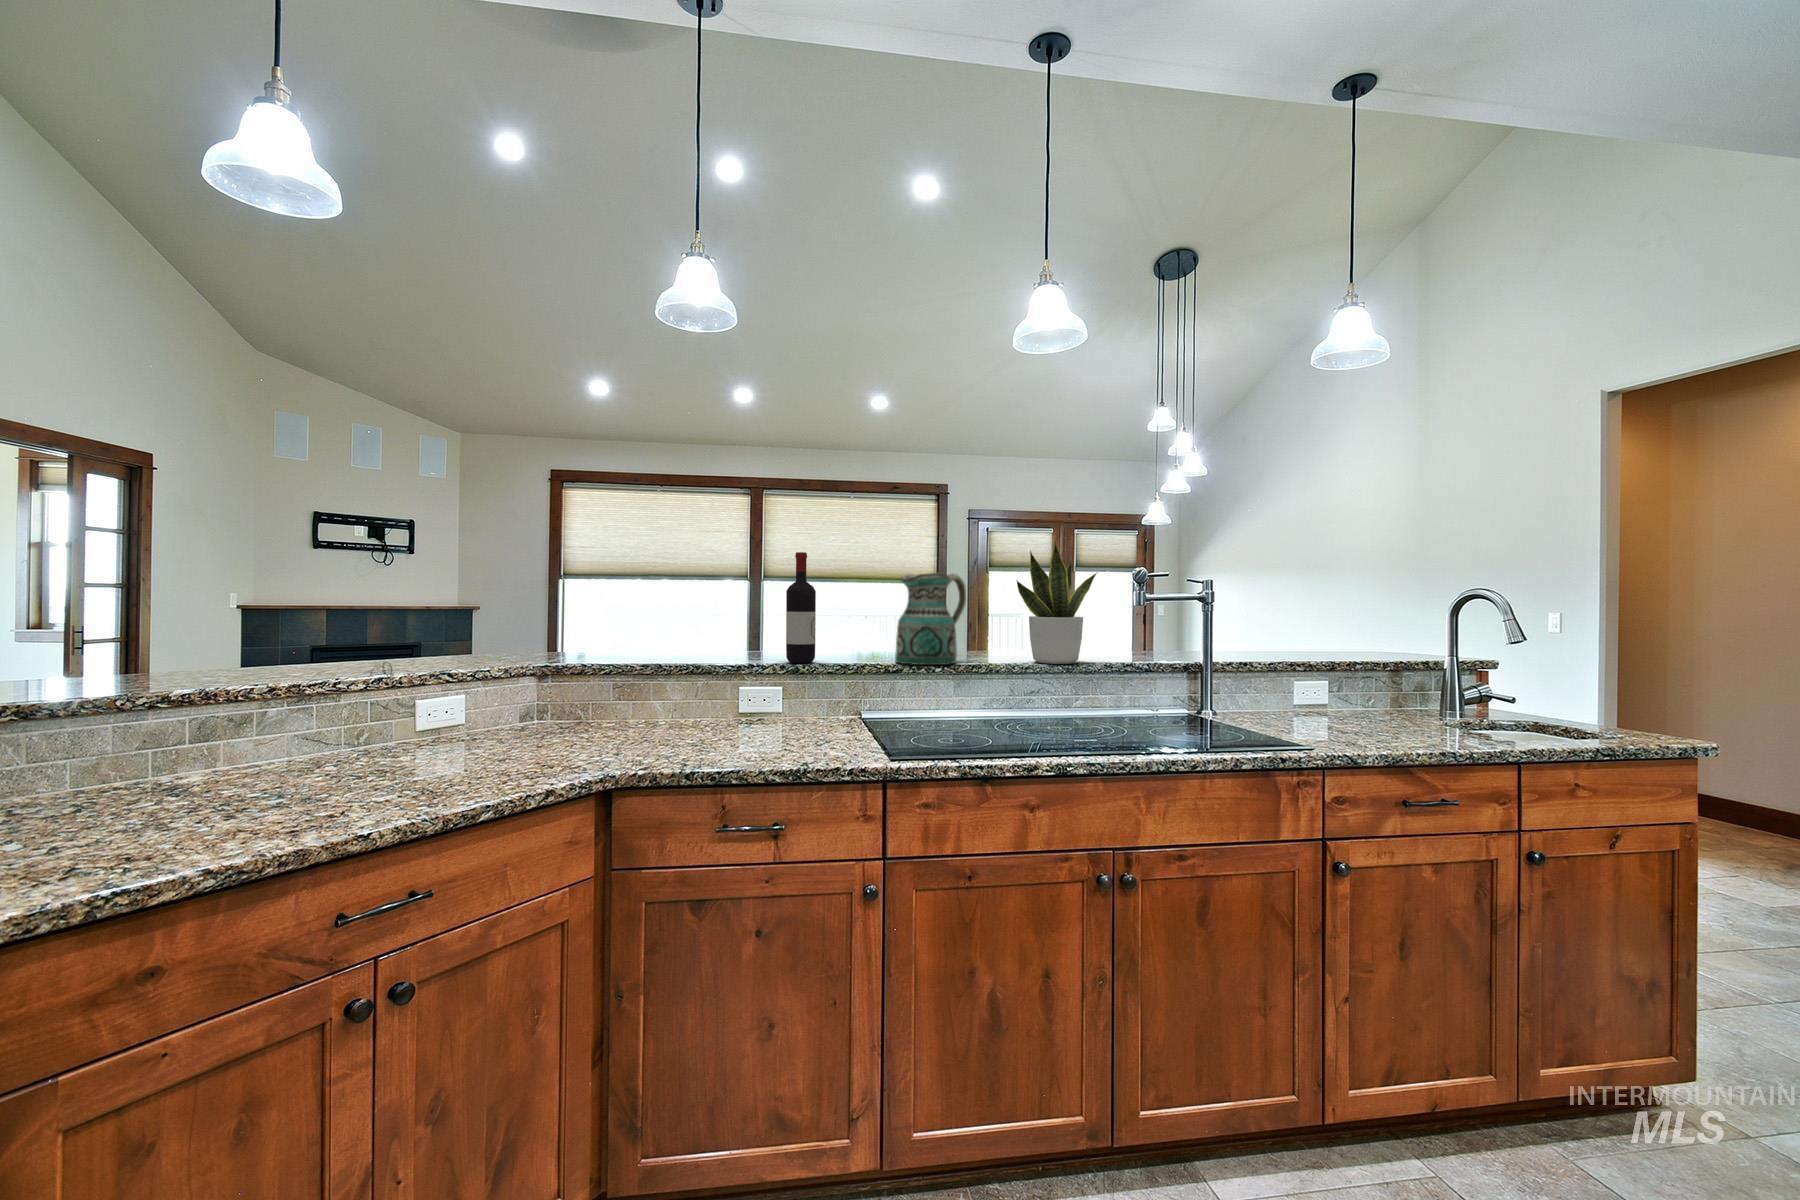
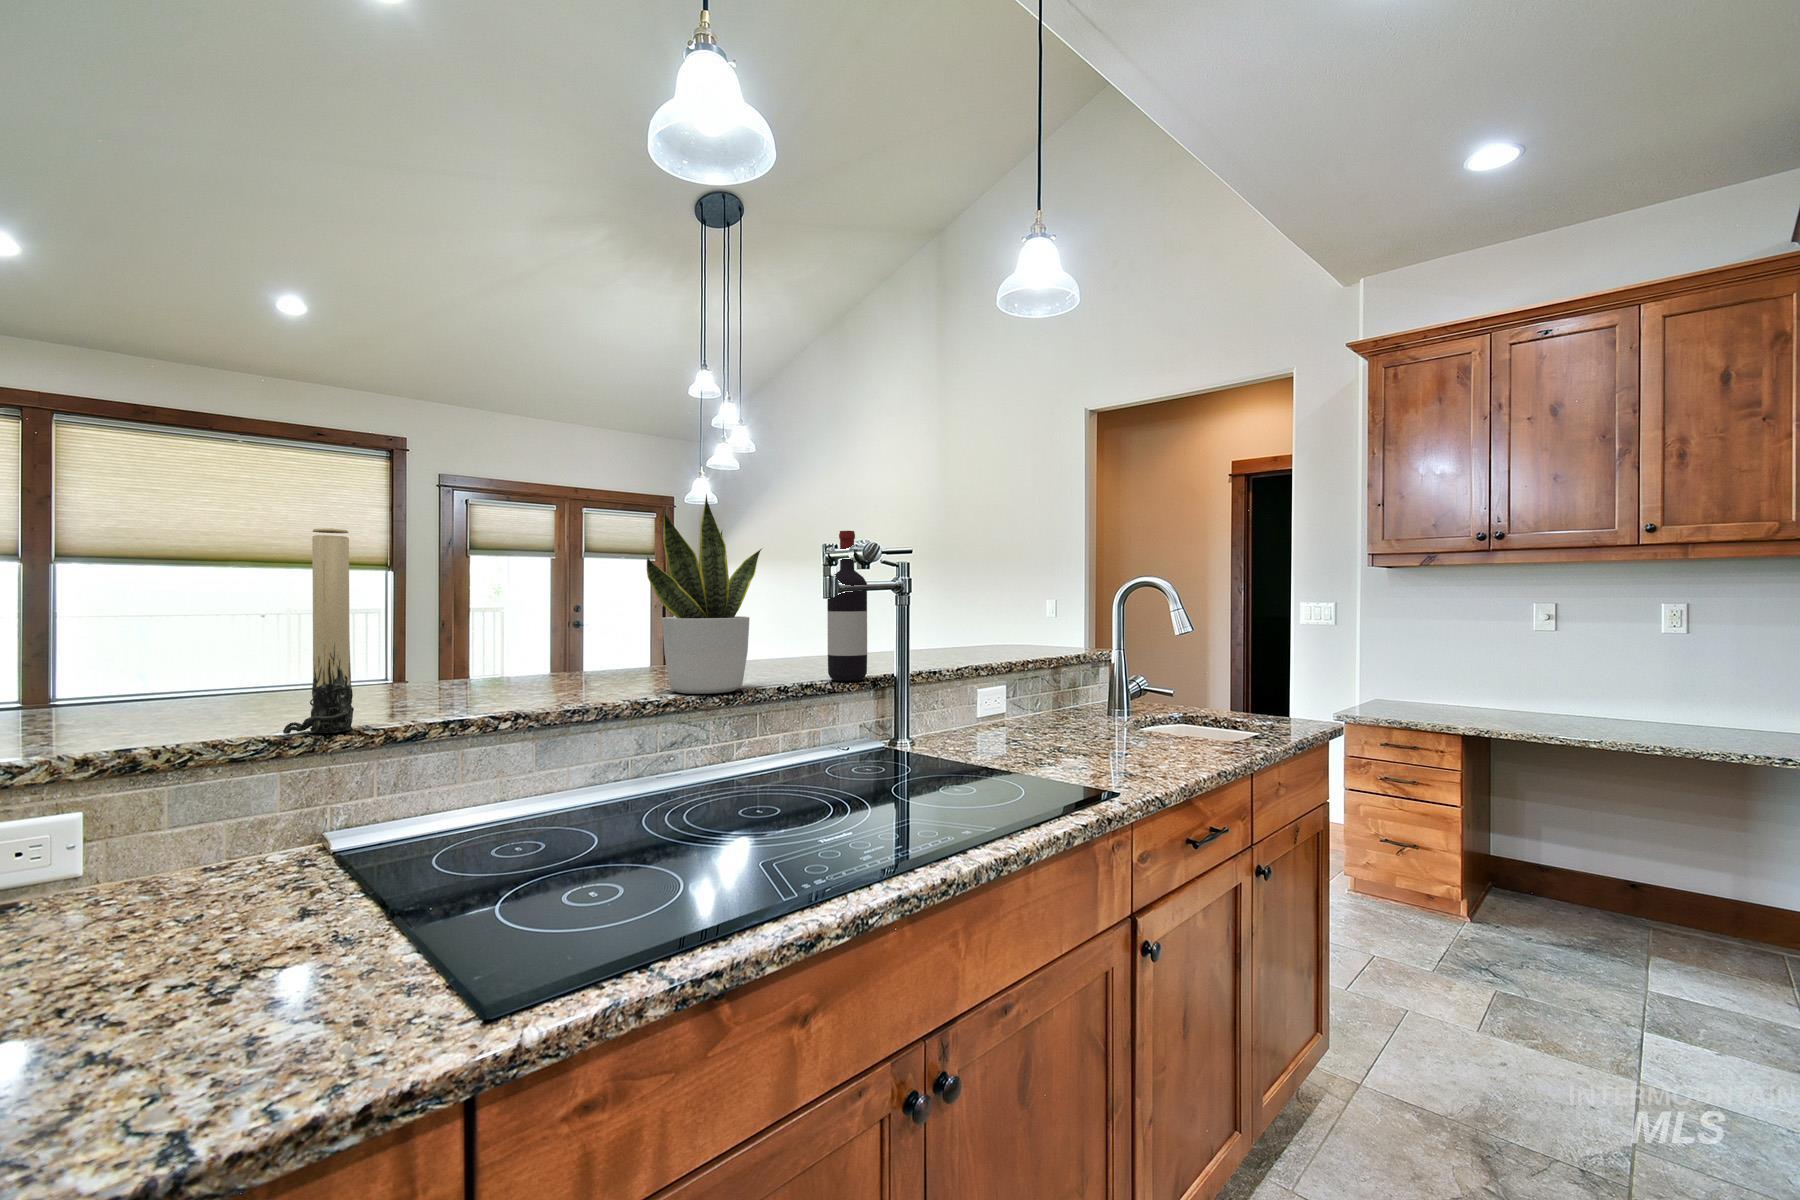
wine bottle: present [786,552,816,663] -> present [827,531,867,681]
candle: none [846,571,872,665] -> present [283,528,354,734]
ceramic pitcher: present [895,573,966,665] -> none [407,538,550,720]

